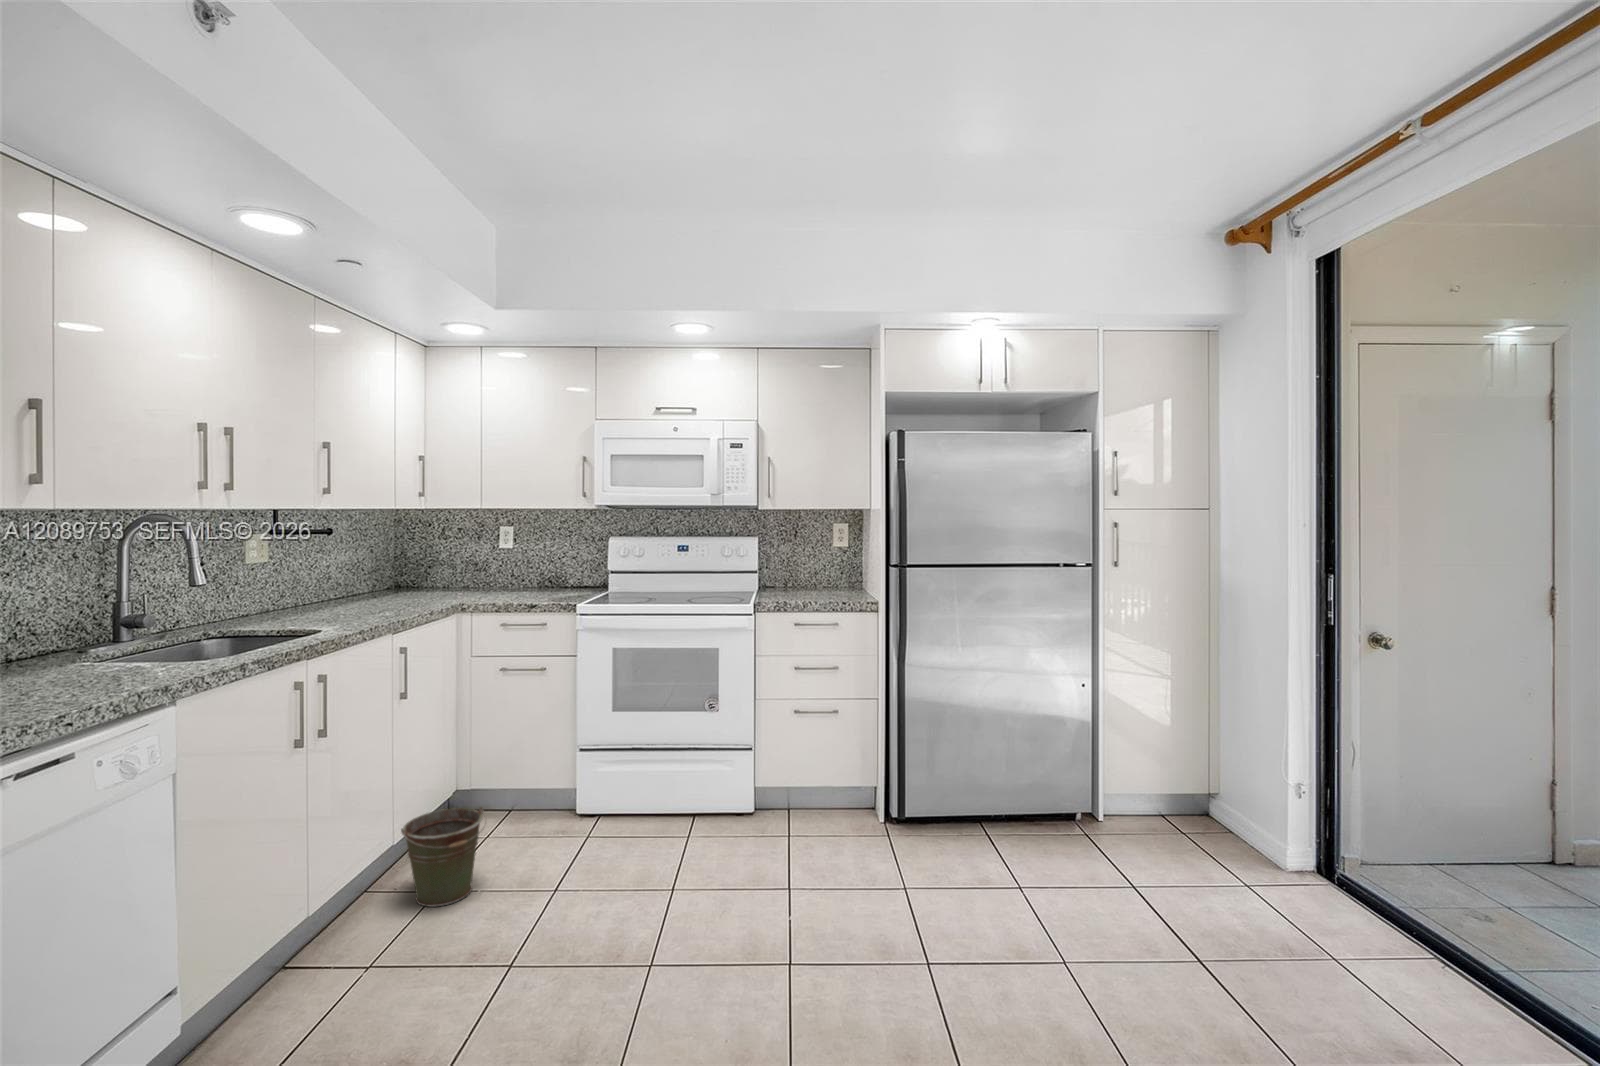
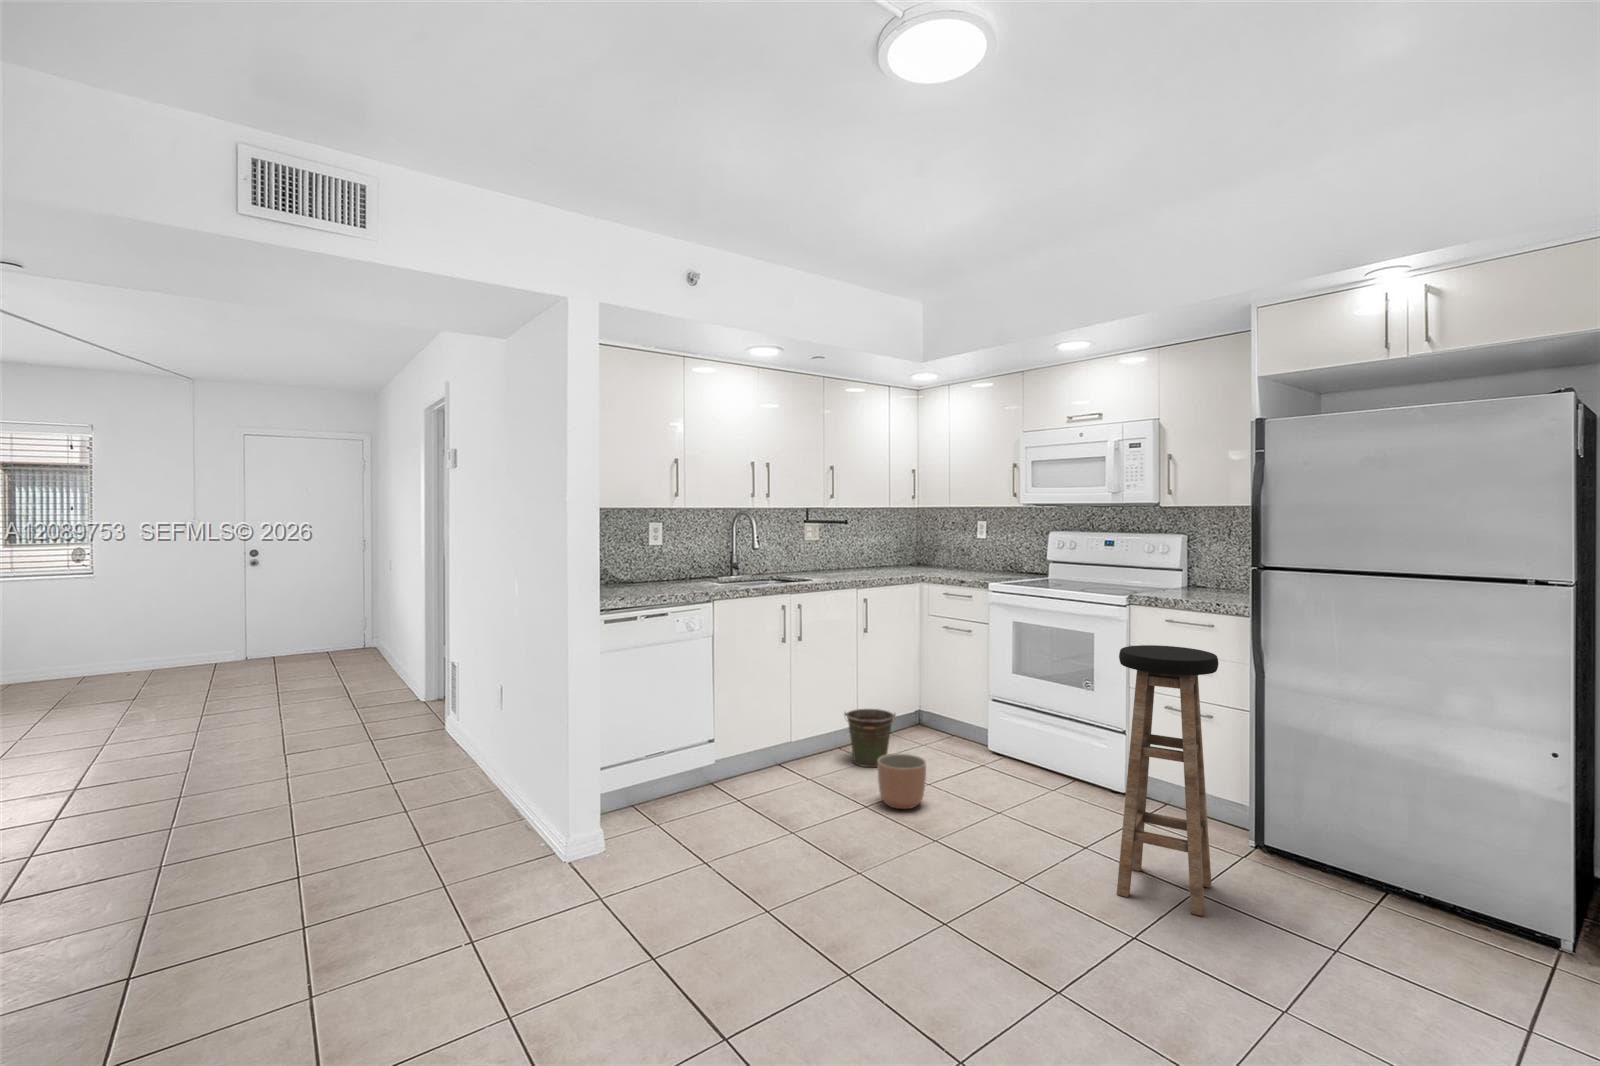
bar stool: none [868,656,978,946] -> present [1117,645,1218,916]
planter: none [528,863,602,954] -> present [878,754,926,809]

